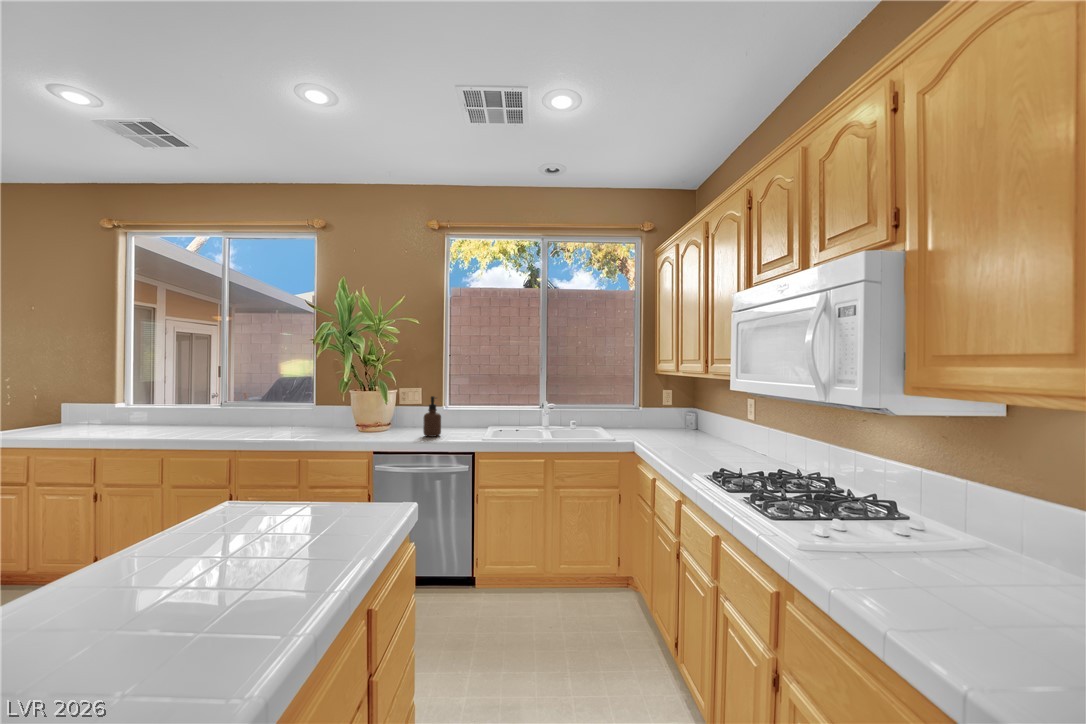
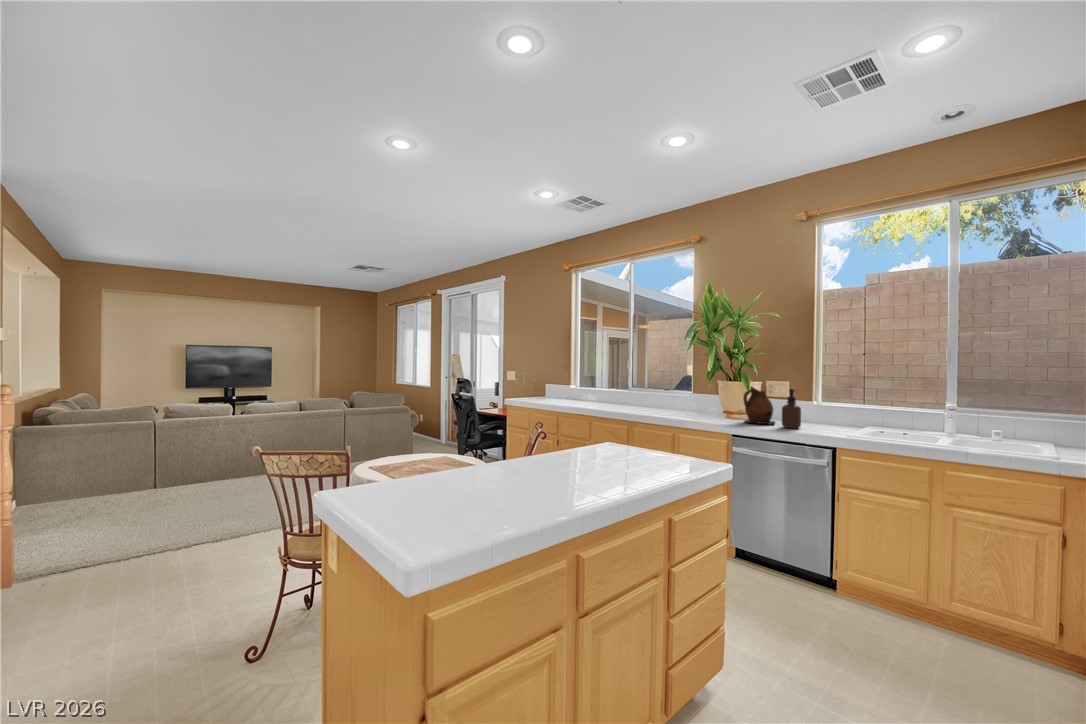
ceramic pitcher: none [382,396,415,435] -> present [743,387,775,425]

